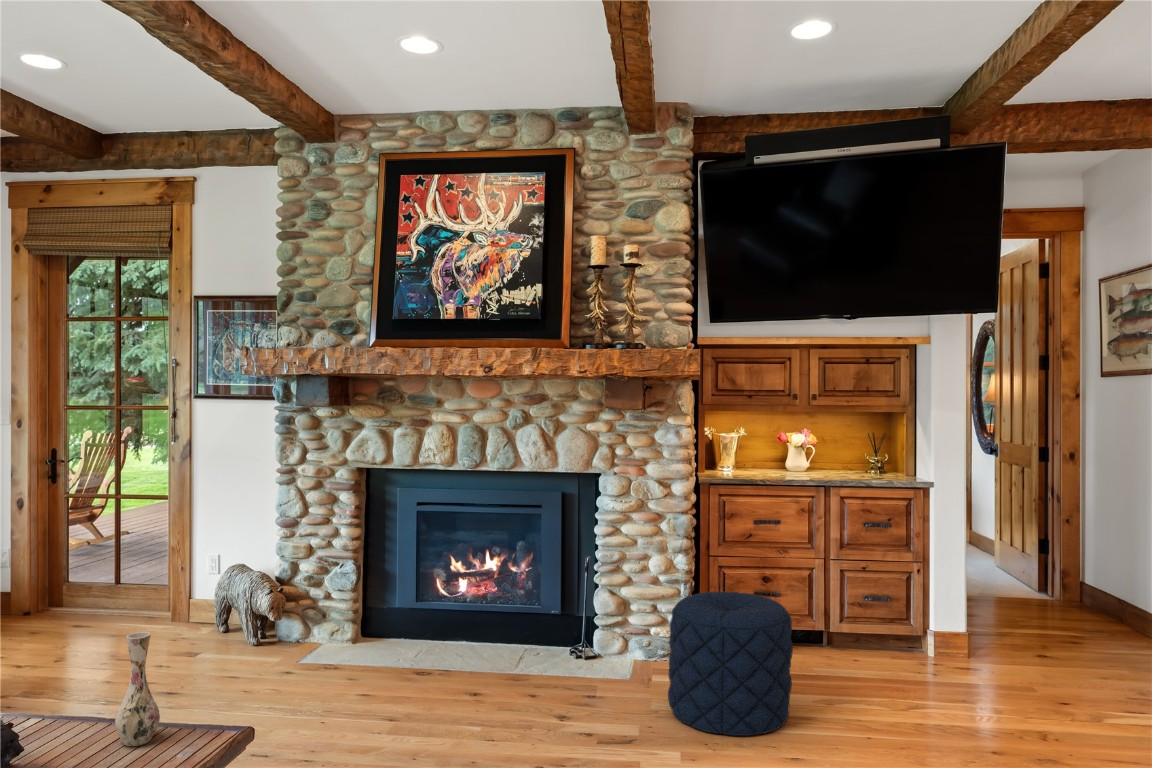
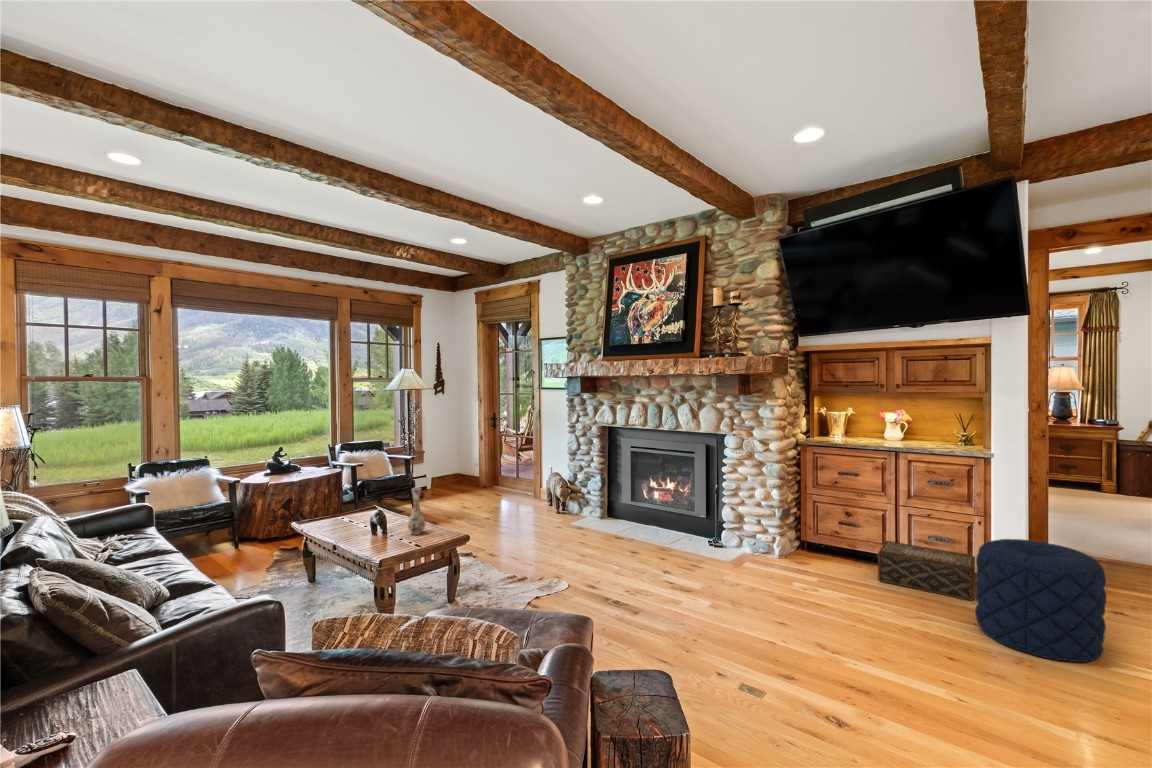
pouf: present [668,592,793,736] -> present [975,539,1107,662]
woven basket: none [817,610,937,671] -> present [878,541,975,600]

